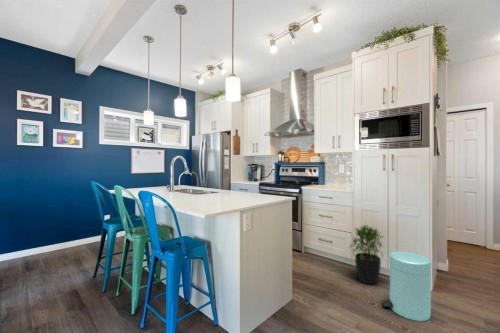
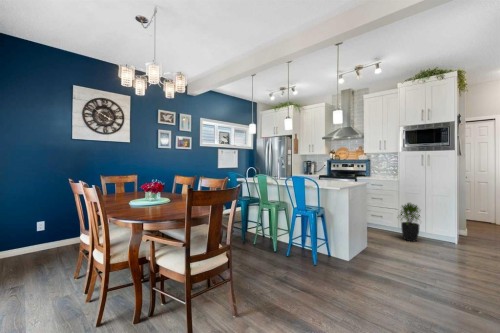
trash can: present [382,251,431,321] -> none [423,217,455,255]

